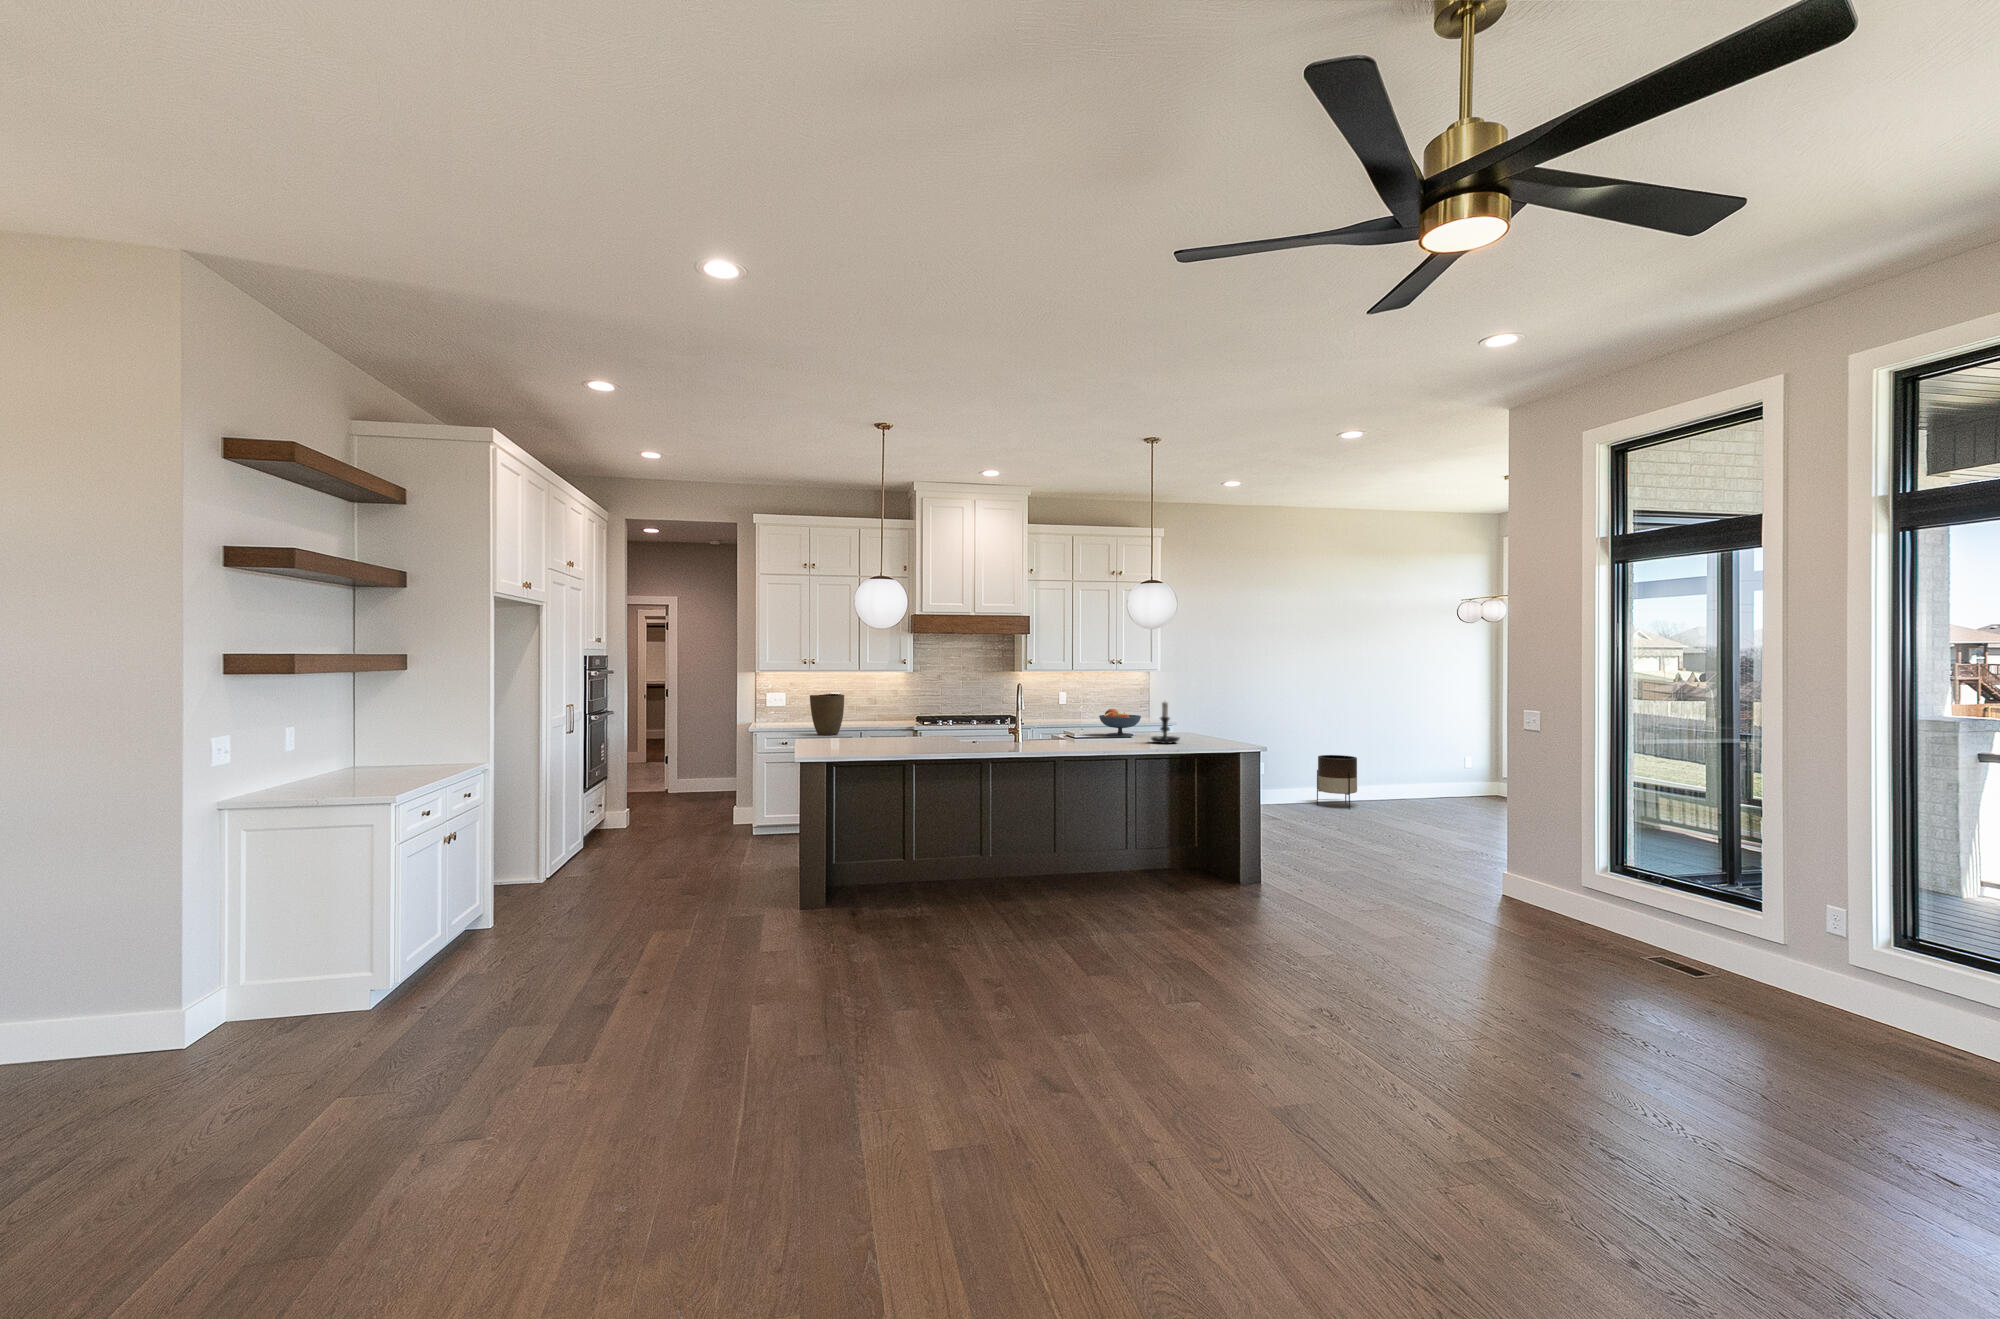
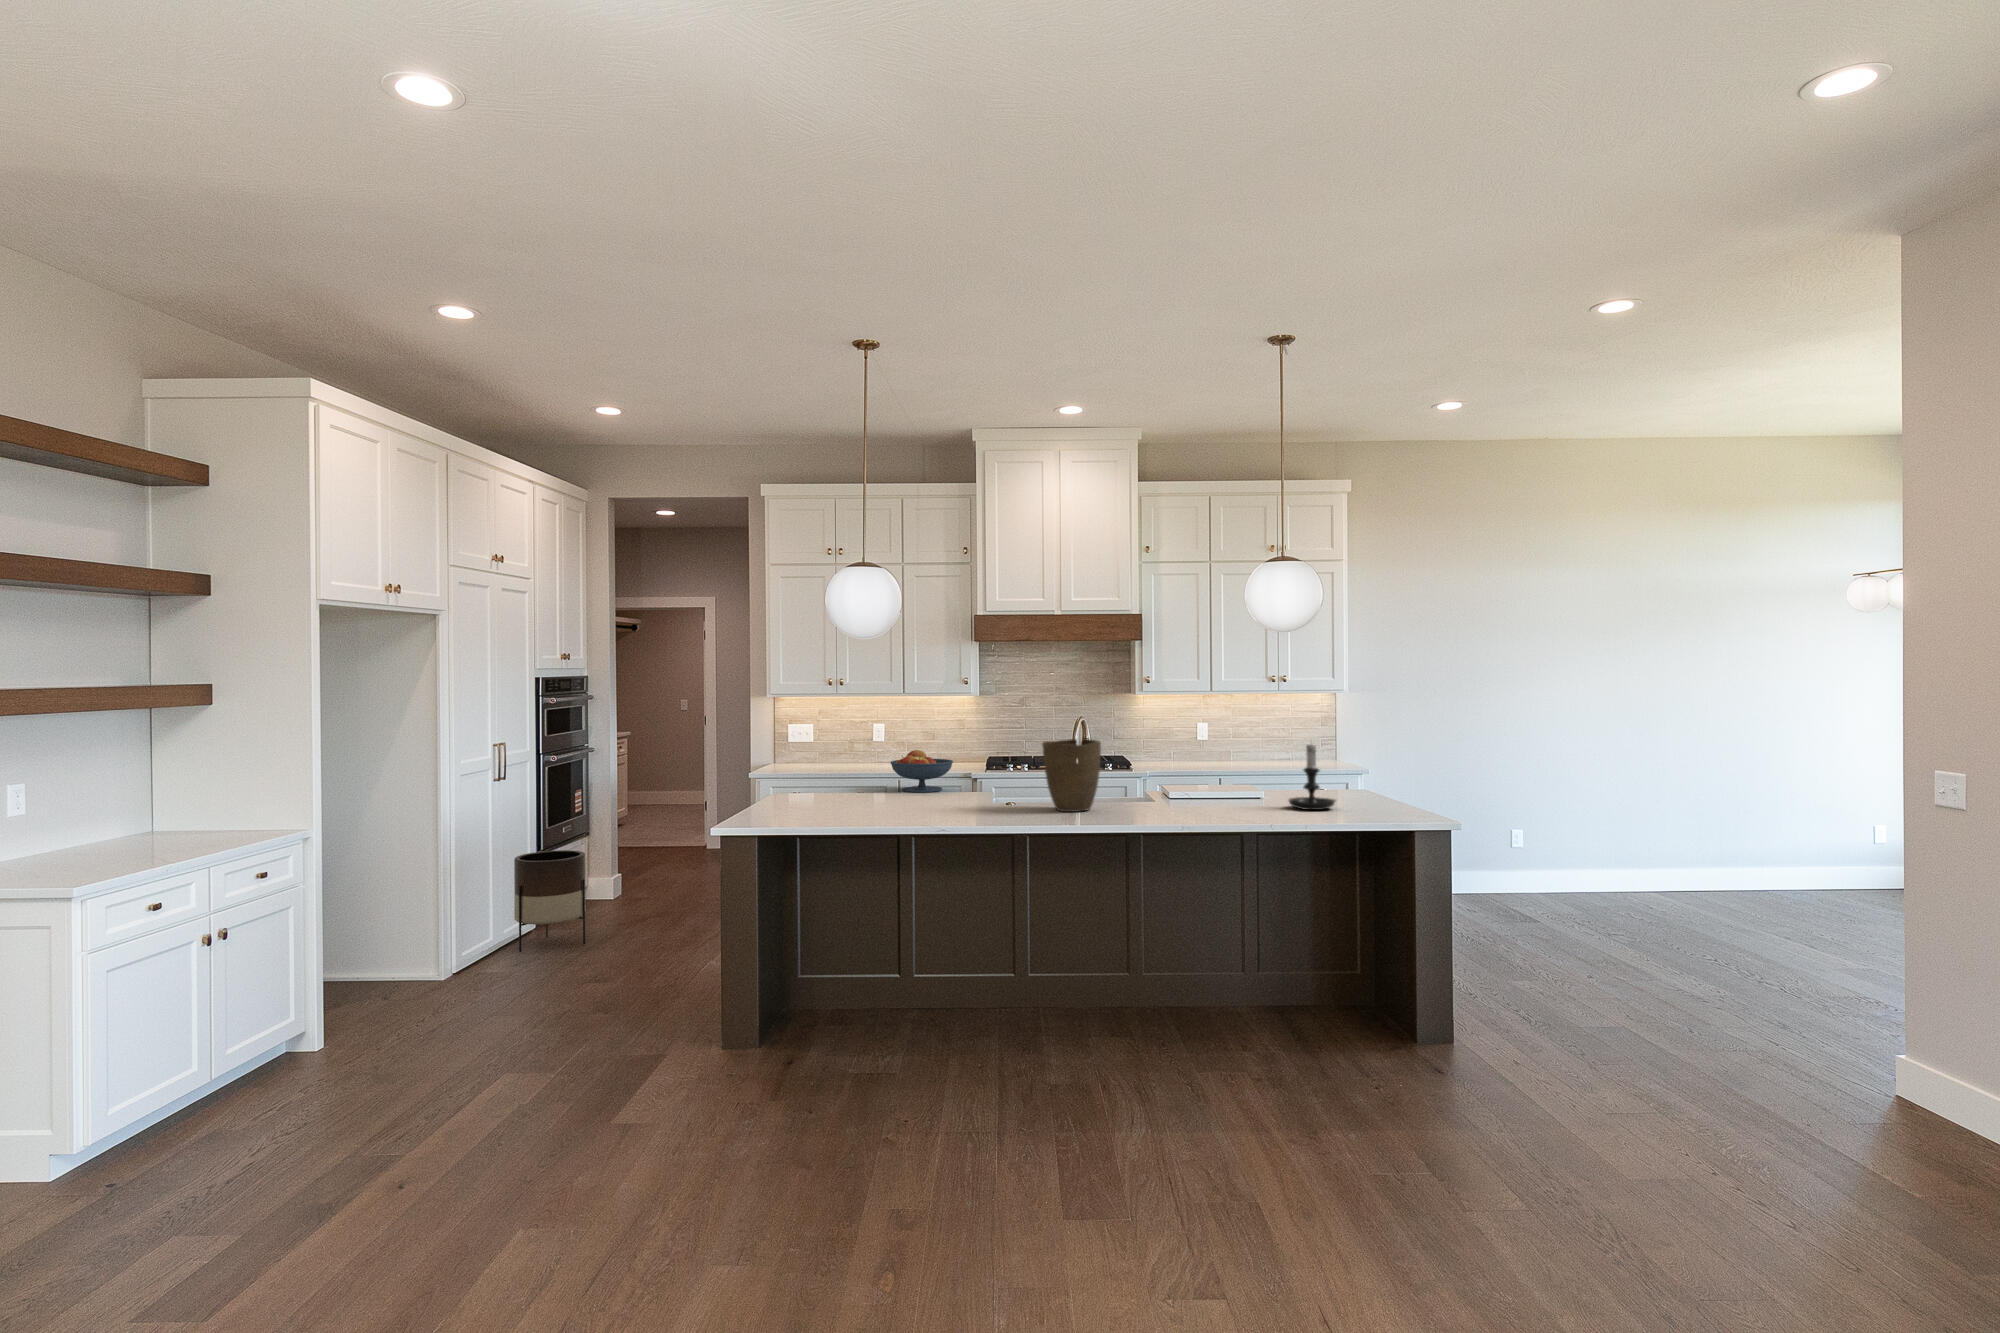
vase: present [810,694,844,735] -> present [1042,739,1101,812]
fruit bowl: present [1099,709,1141,736] -> present [890,750,953,792]
planter: present [1317,755,1357,809] -> present [514,850,586,952]

